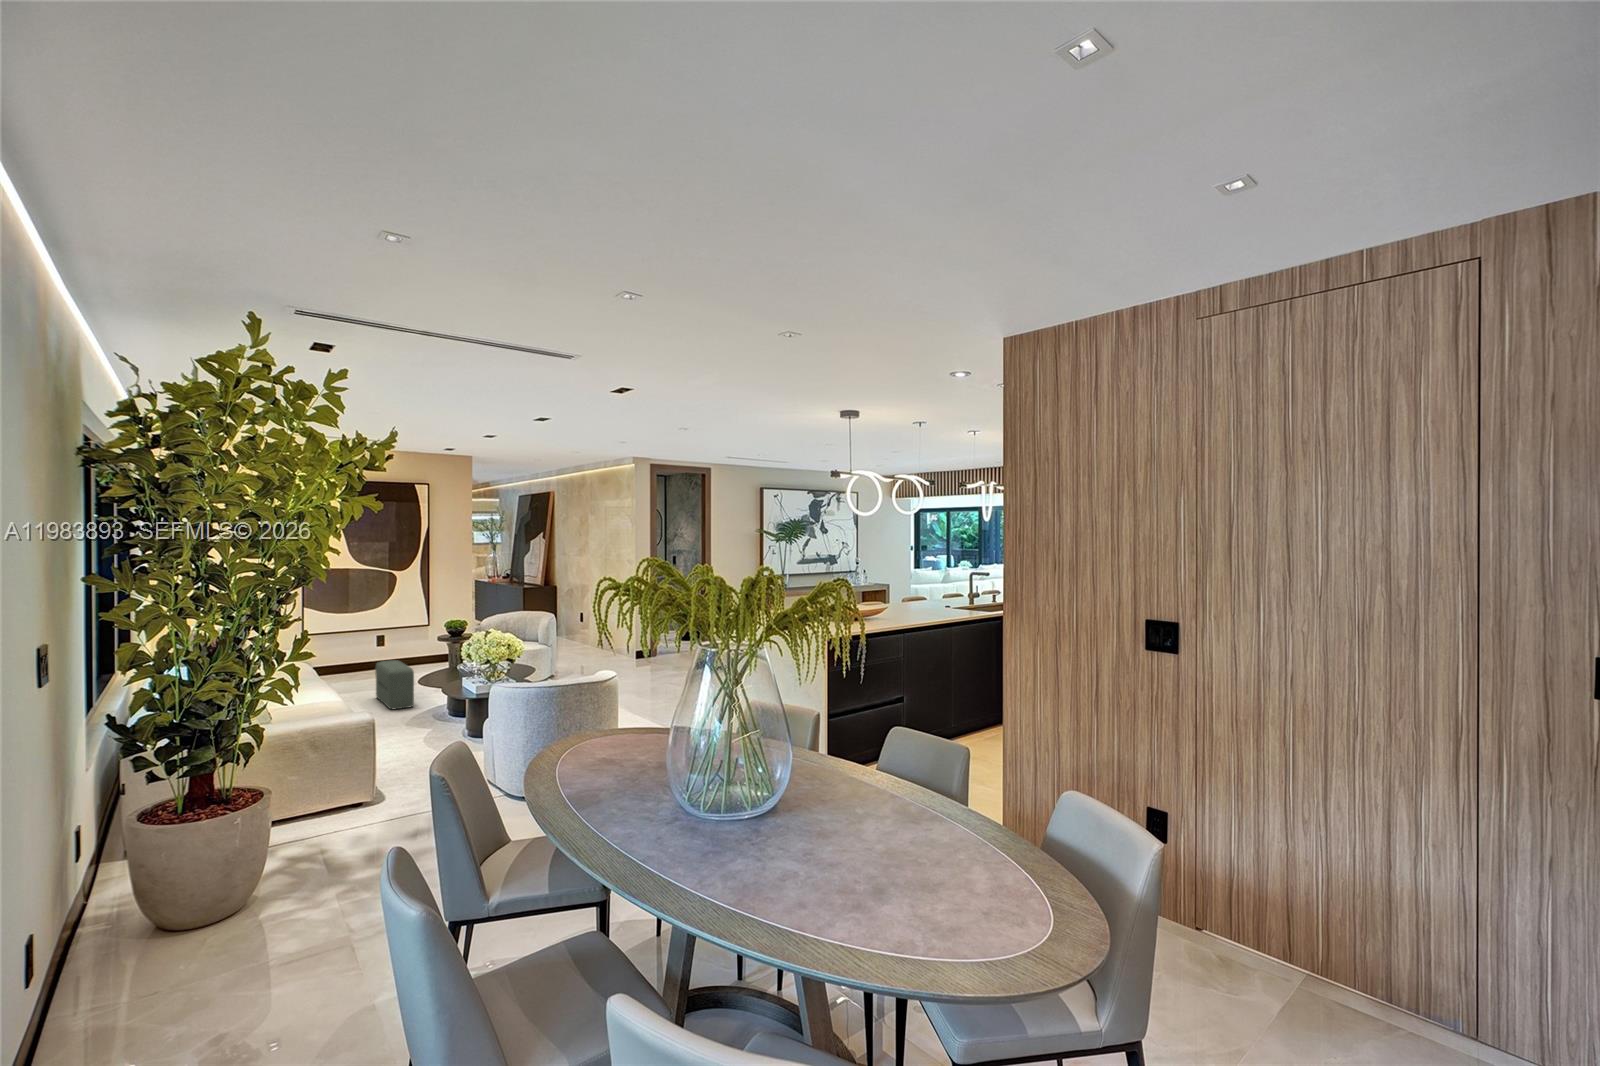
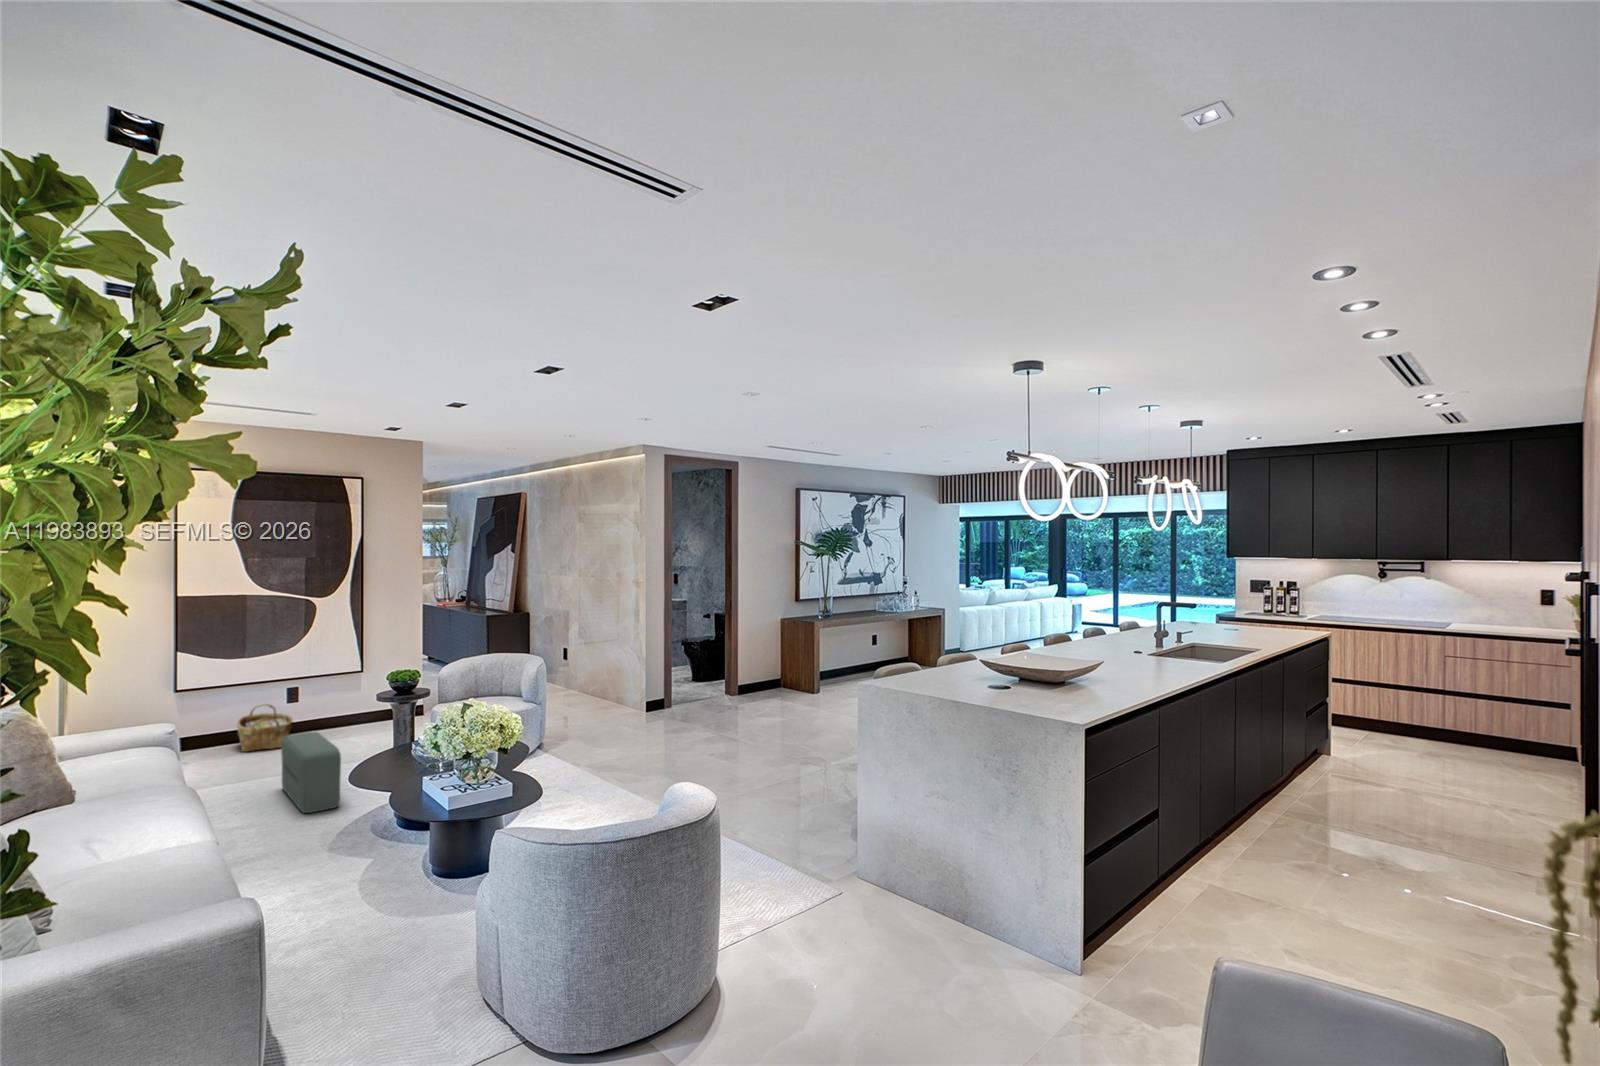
woven basket: none [344,646,381,678] -> present [237,704,292,752]

